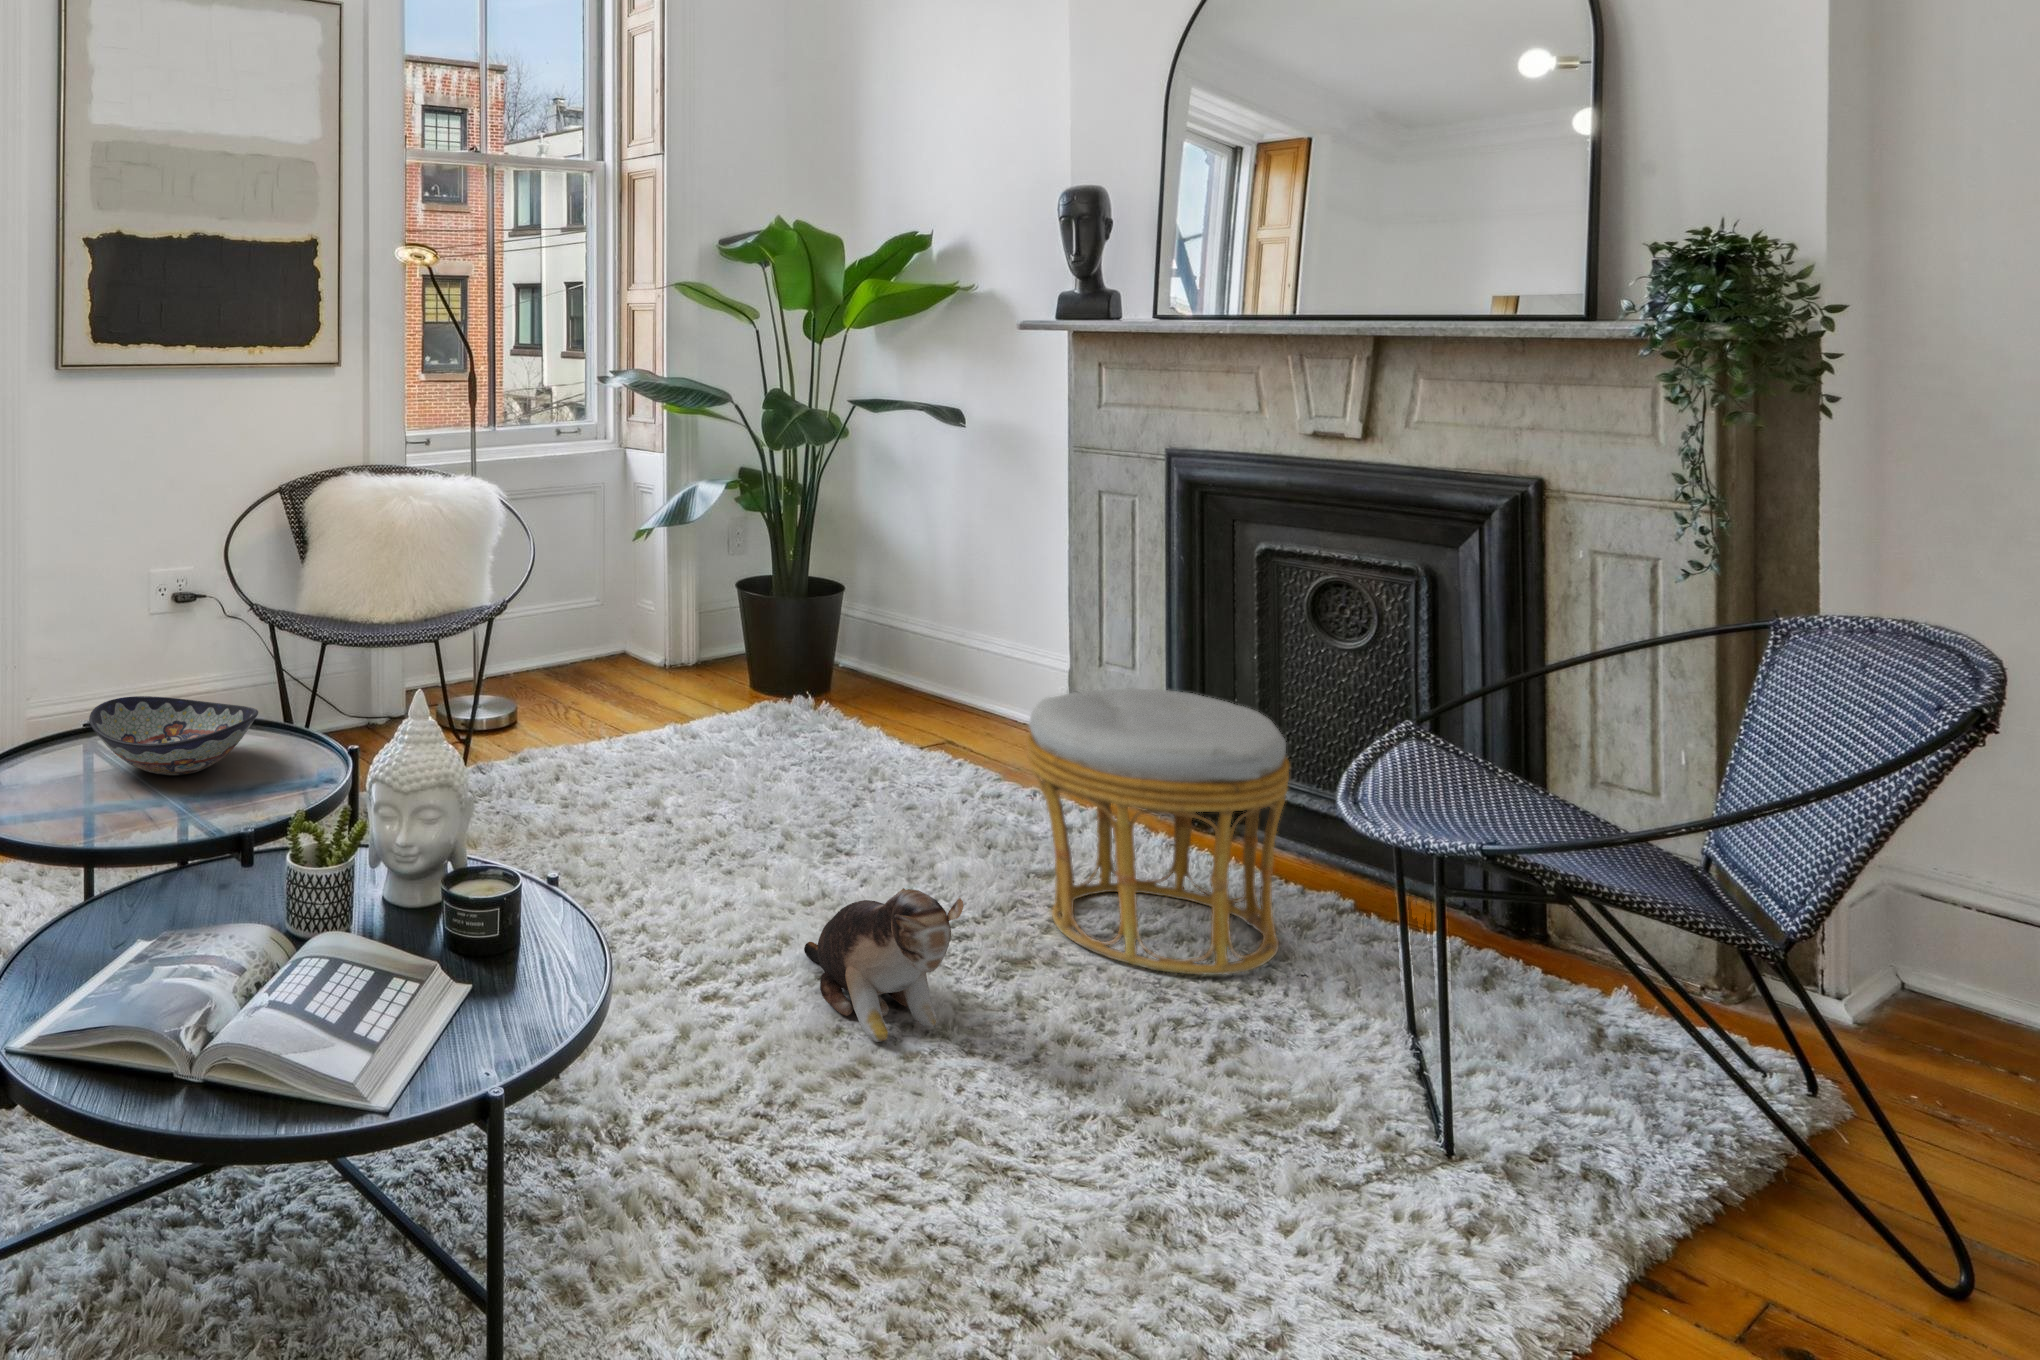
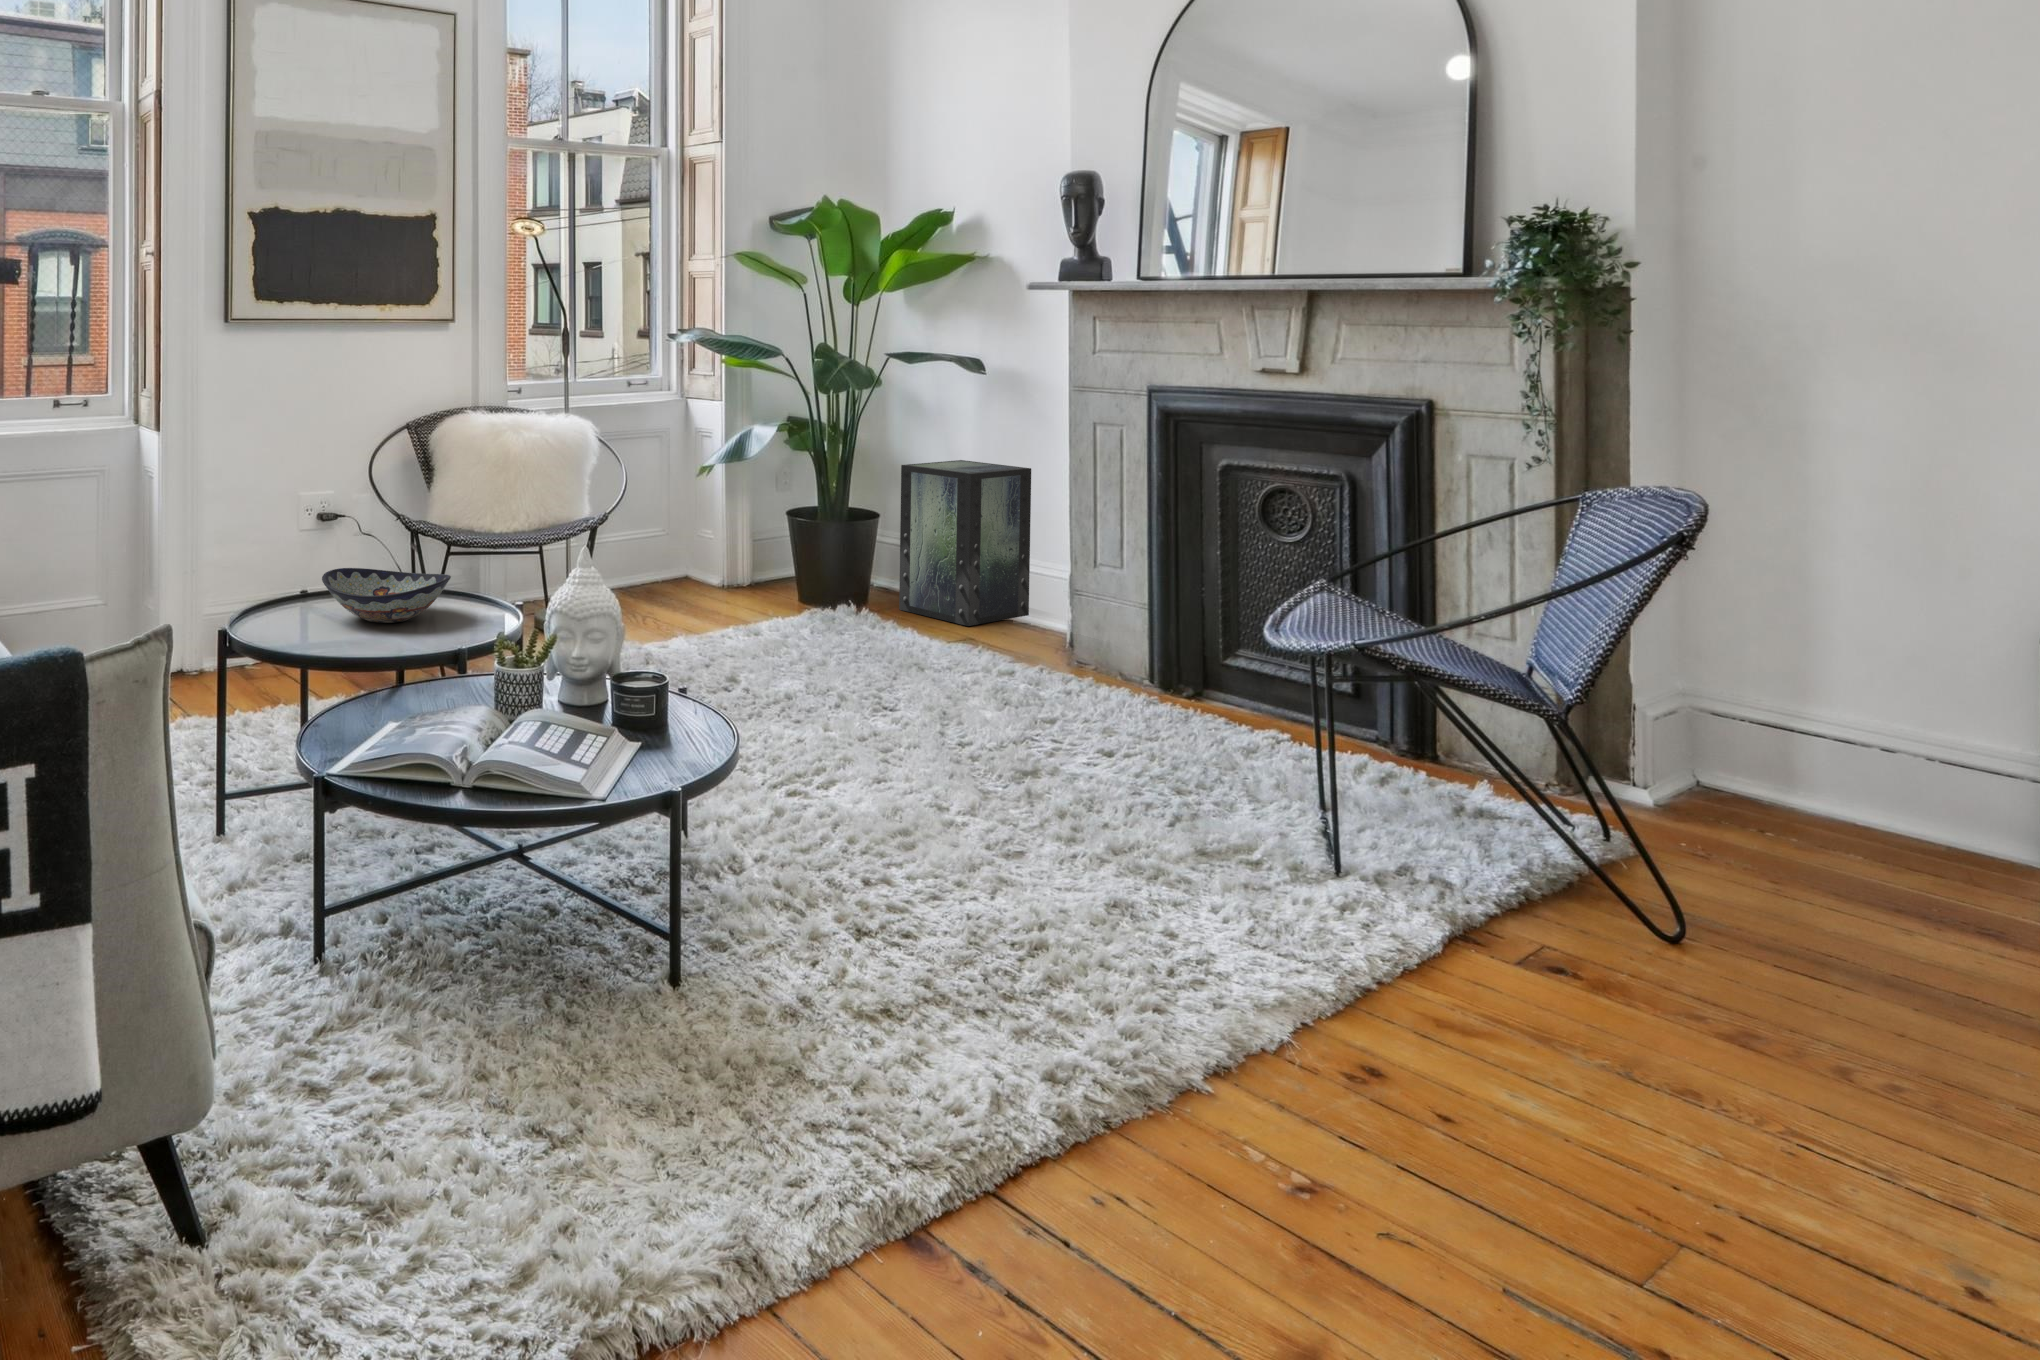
storage box: none [866,525,1022,728] -> present [899,460,1031,626]
ottoman: present [1027,689,1289,975] -> none [1034,570,1235,777]
plush toy: present [804,888,963,1042] -> none [863,701,987,816]

